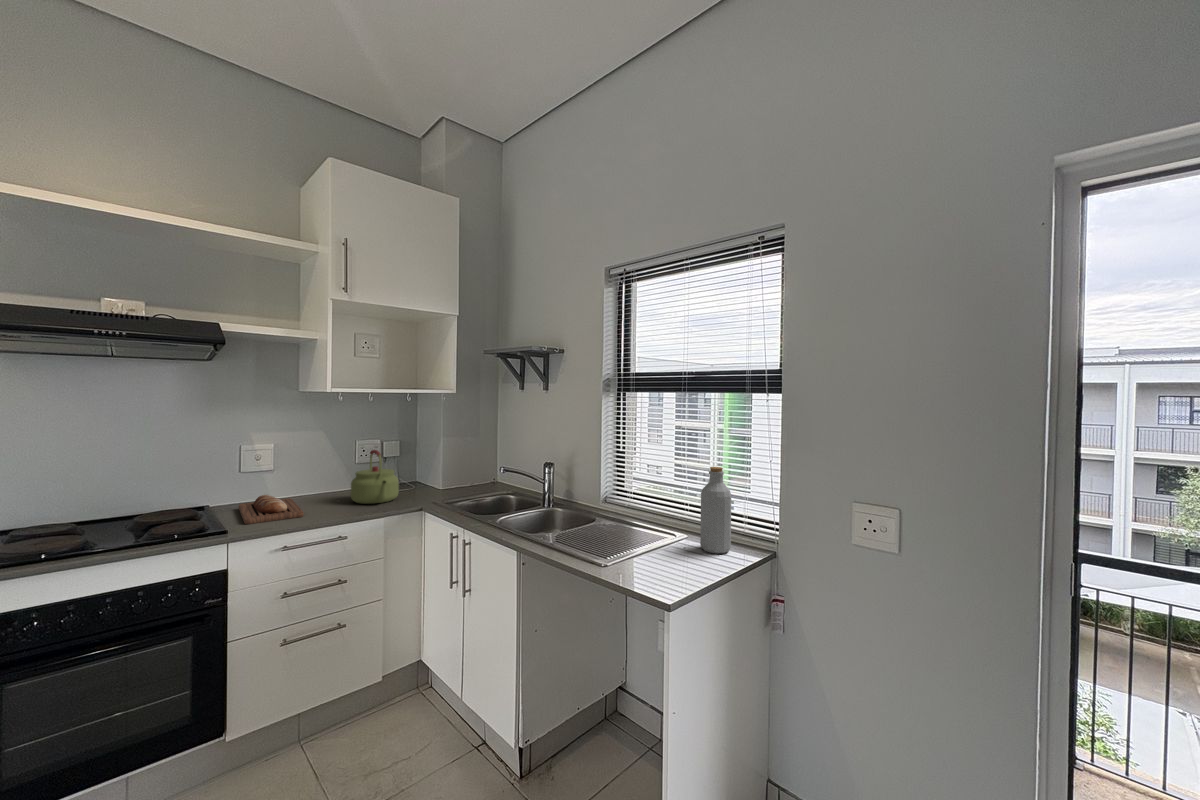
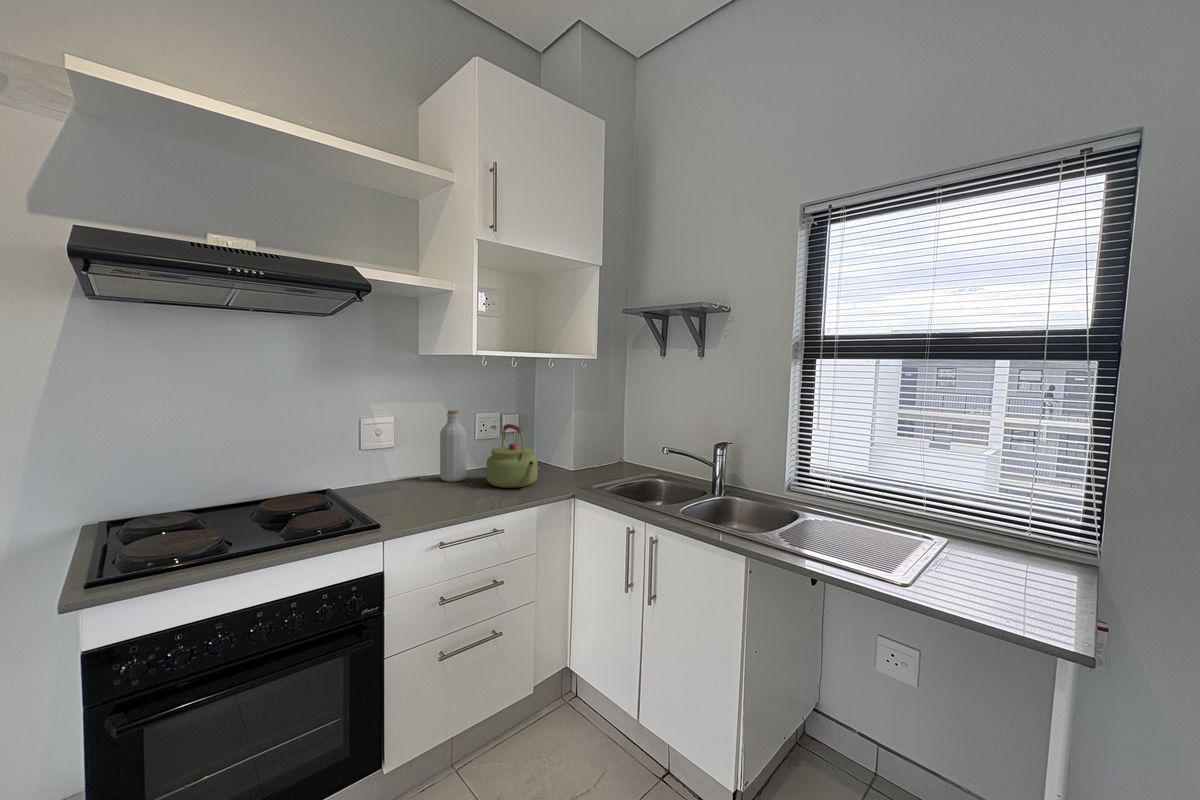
bottle: present [700,467,731,554] -> present [440,410,466,482]
bread loaf: present [239,495,303,524] -> none [366,476,451,514]

